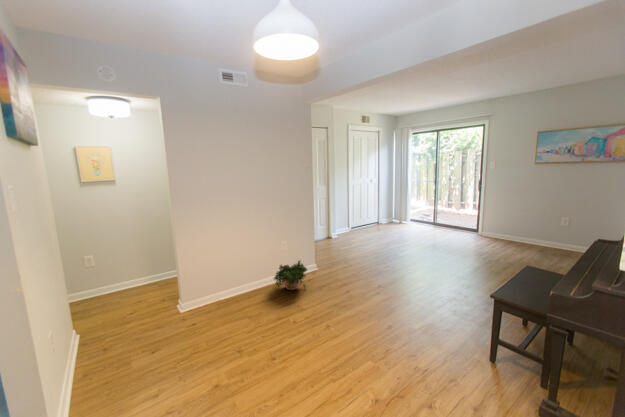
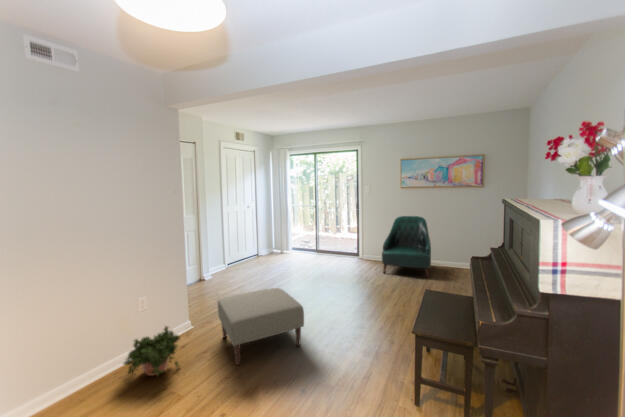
armchair: none [501,194,567,262] -> present [382,216,431,278]
ottoman: none [335,247,400,296] -> present [218,288,304,365]

